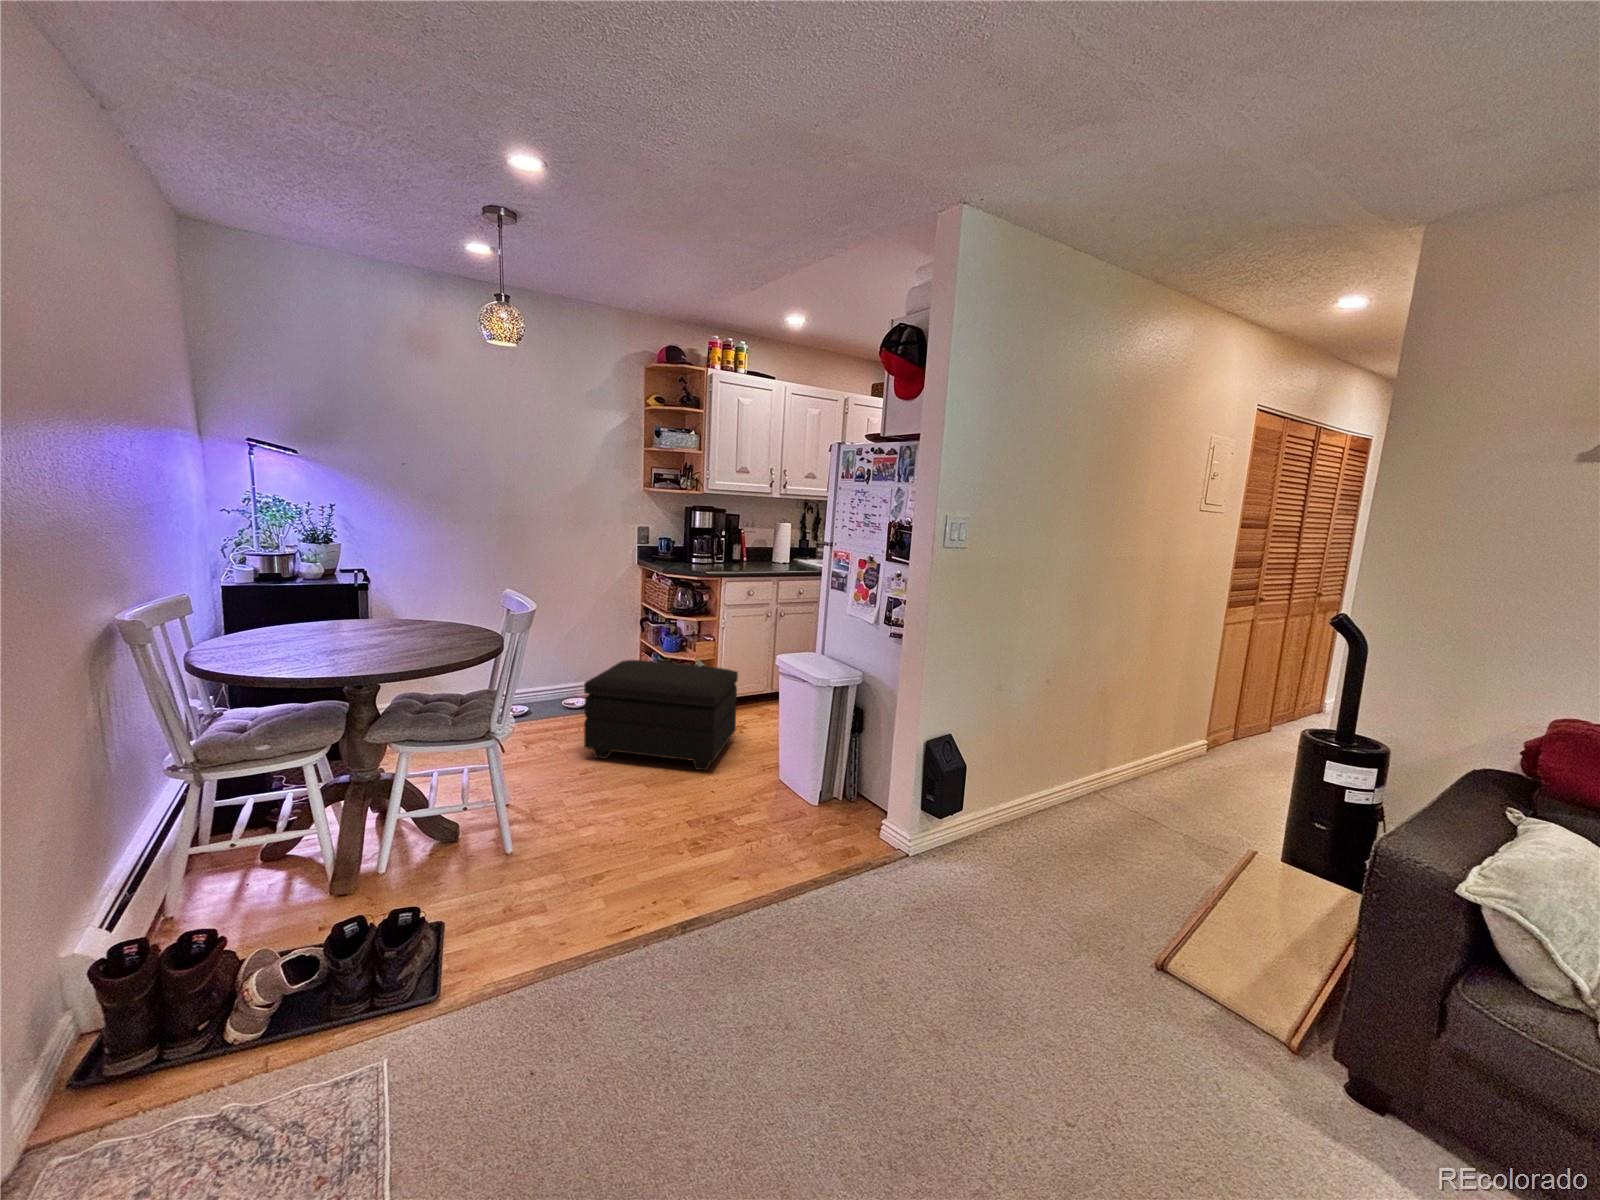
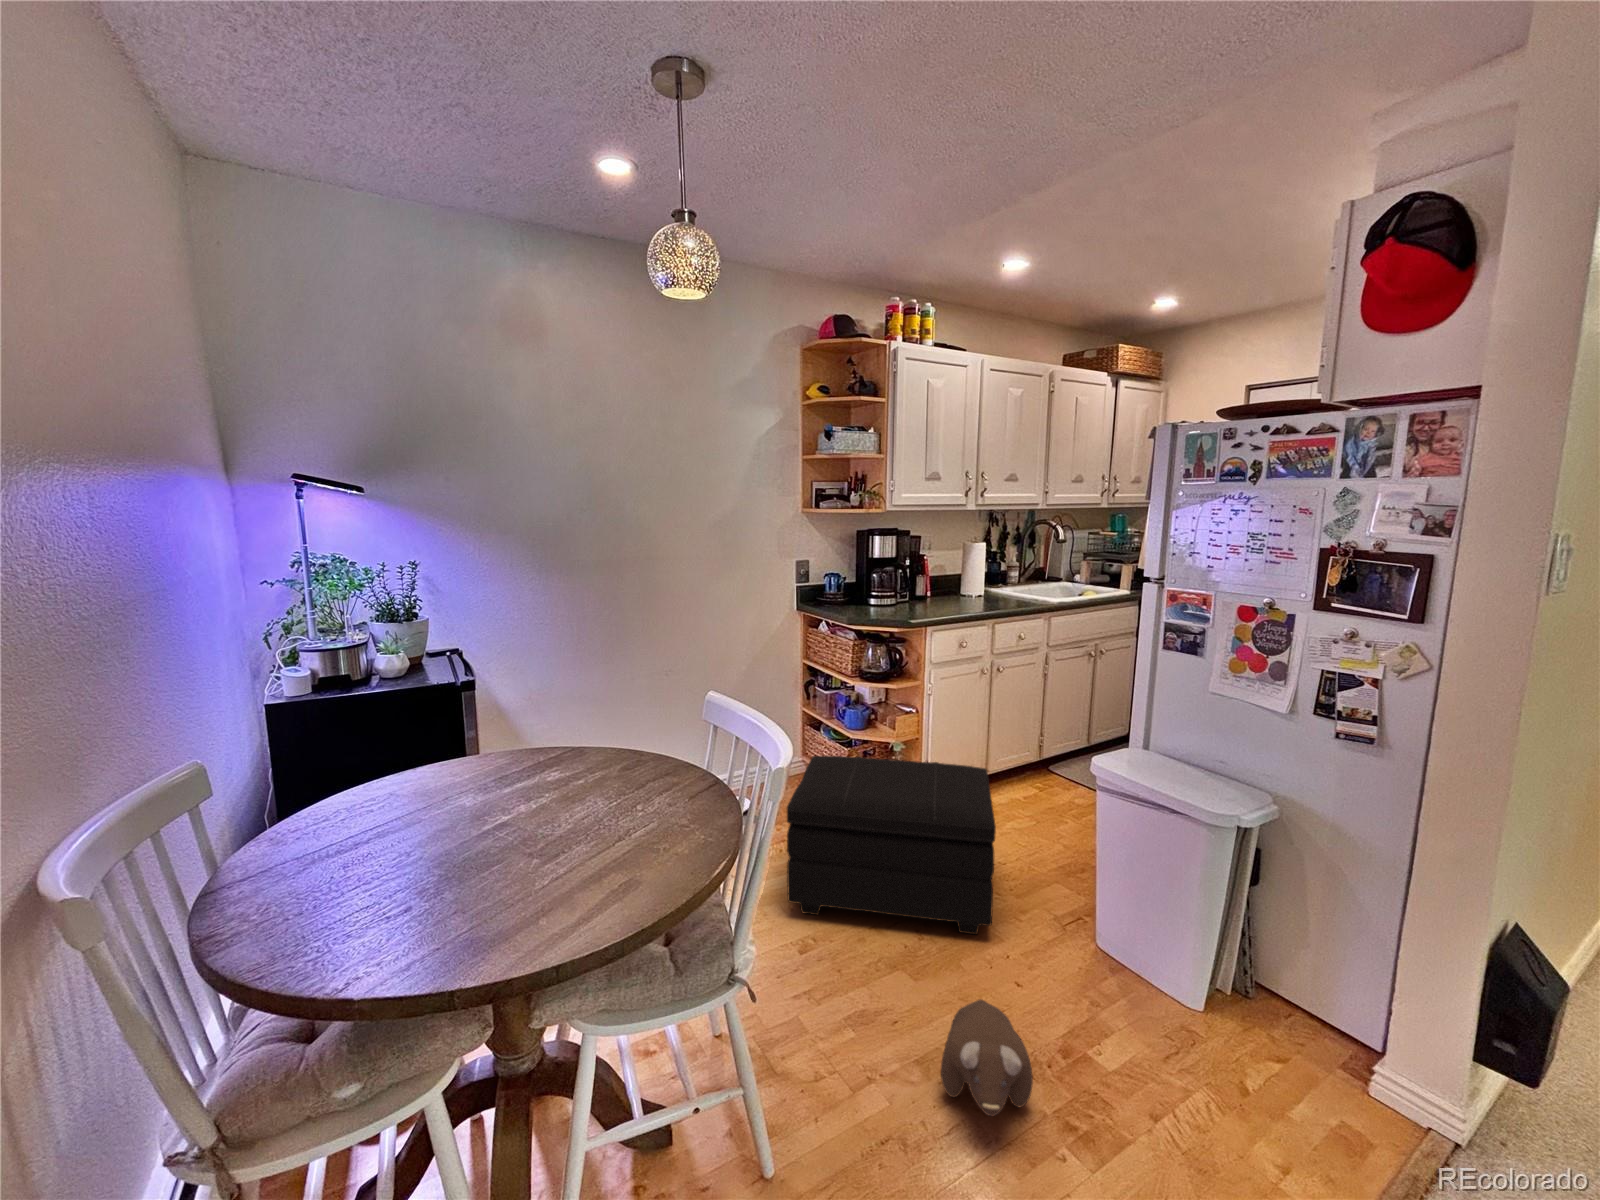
plush toy: none [633,781,687,836] -> present [941,999,1033,1116]

